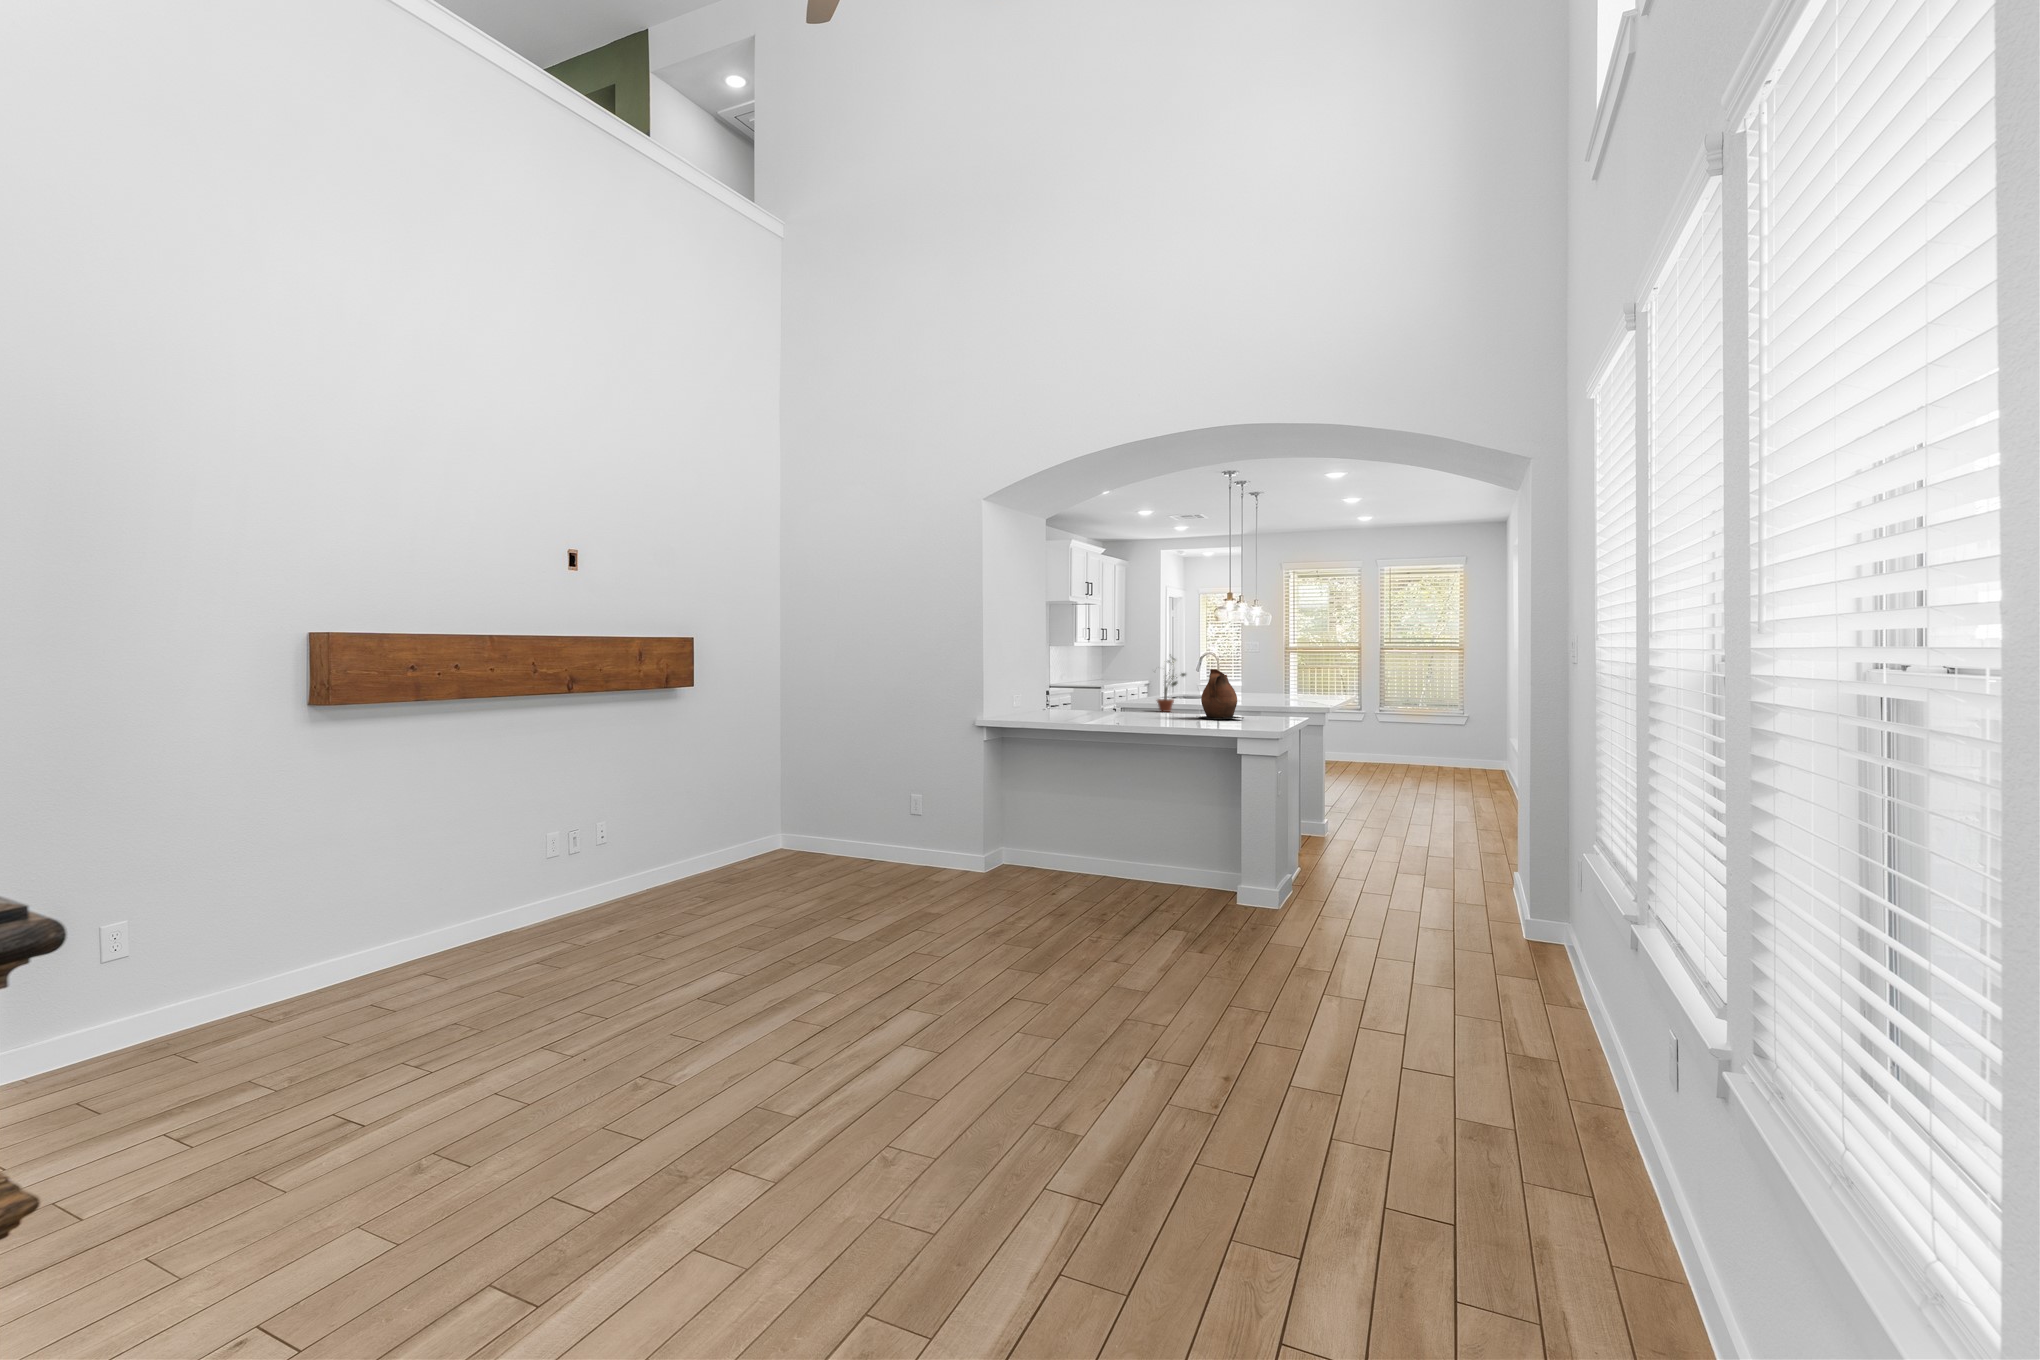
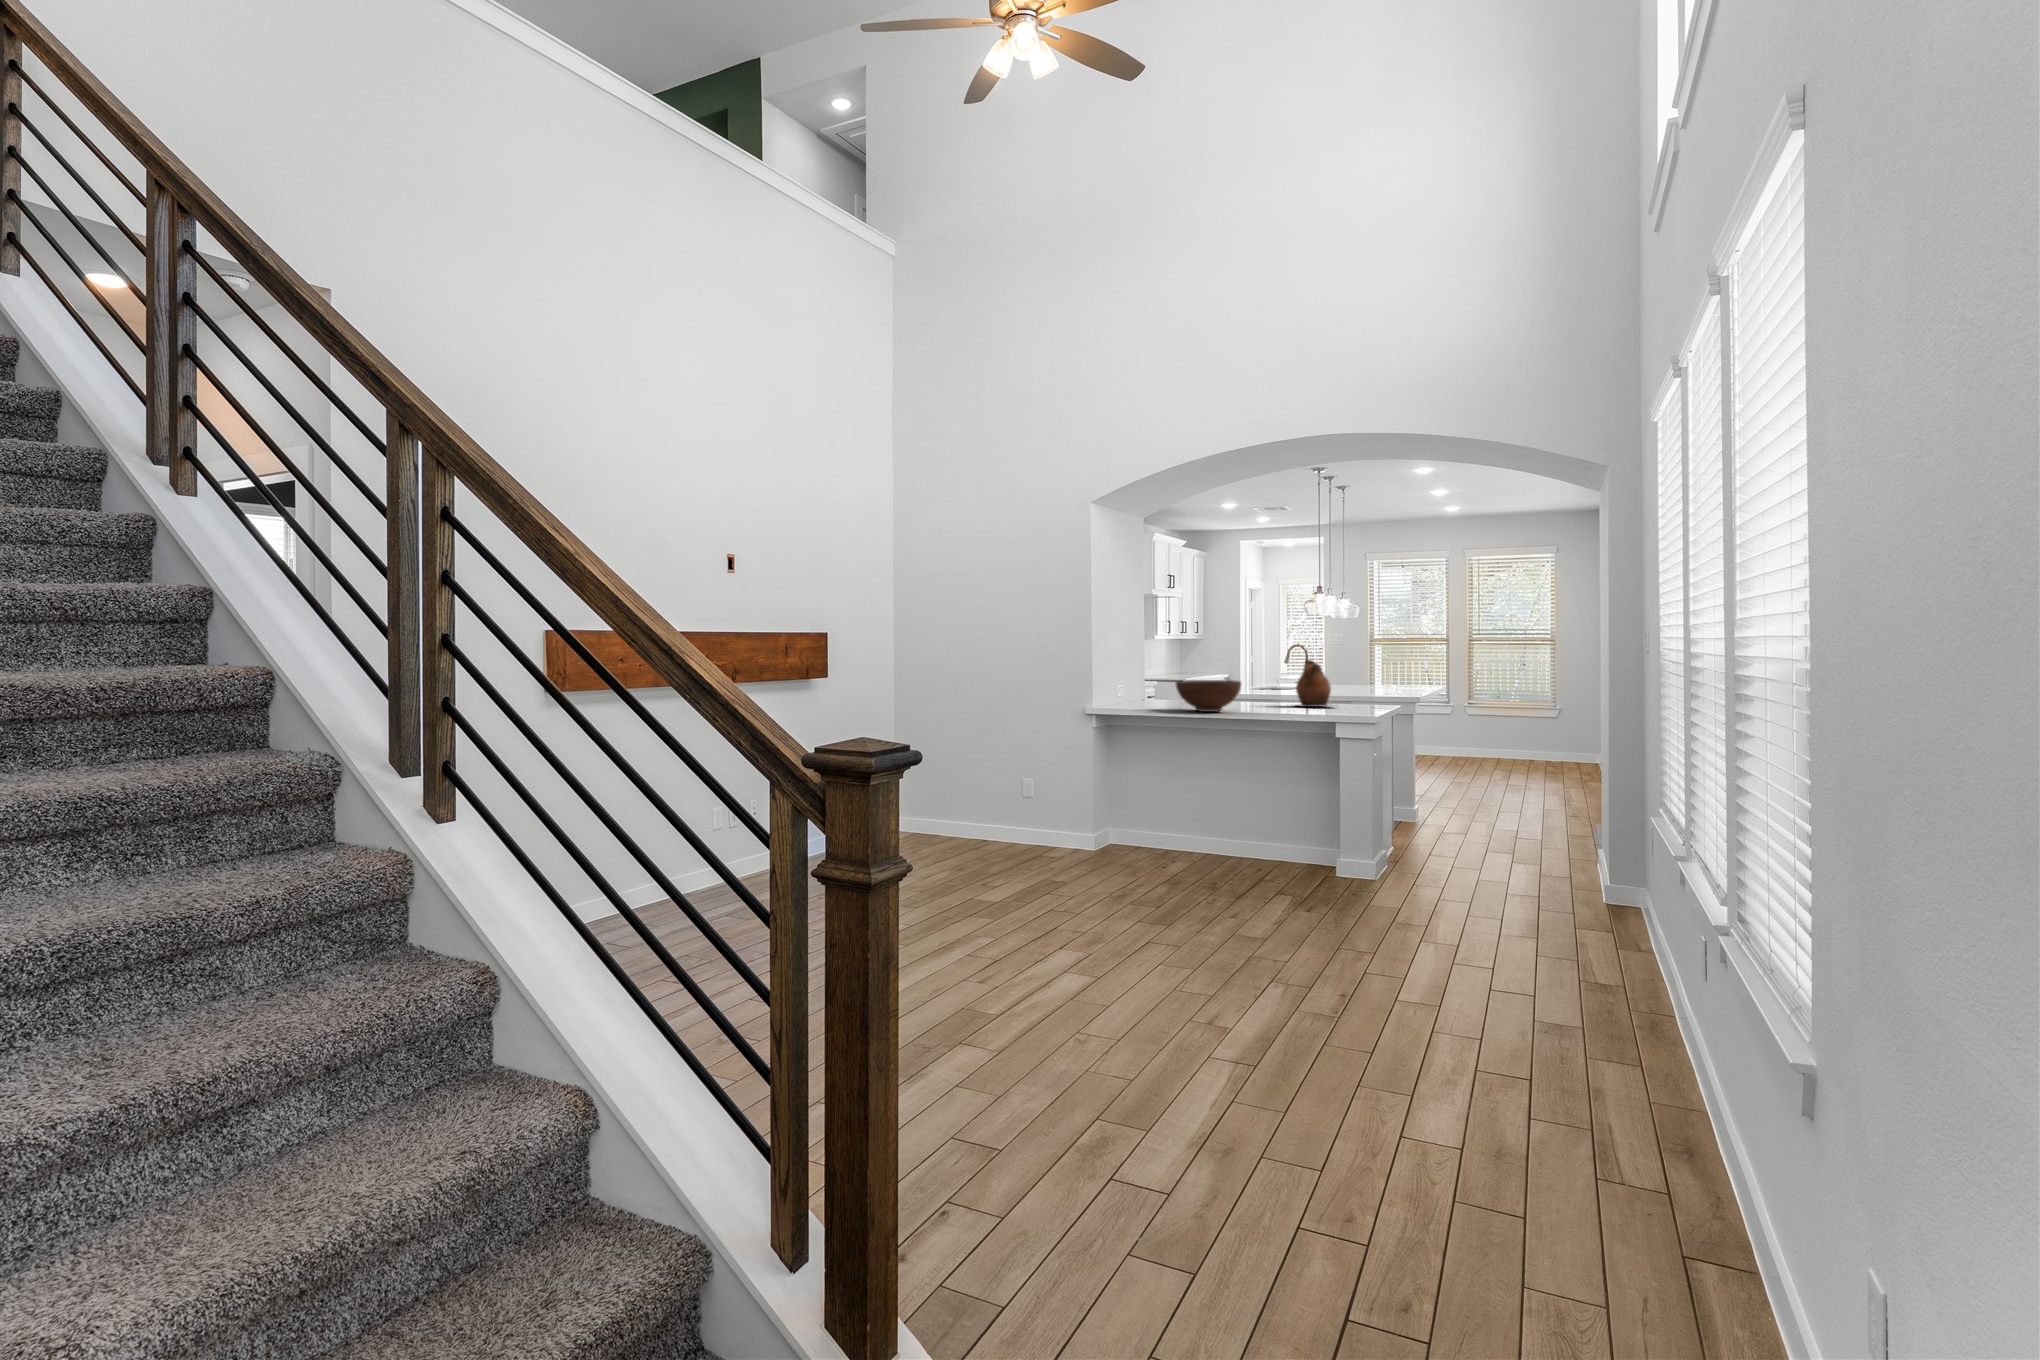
potted plant: present [1157,658,1186,712] -> none [1247,646,1280,701]
fruit bowl: none [1071,690,1141,725] -> present [1176,680,1241,712]

